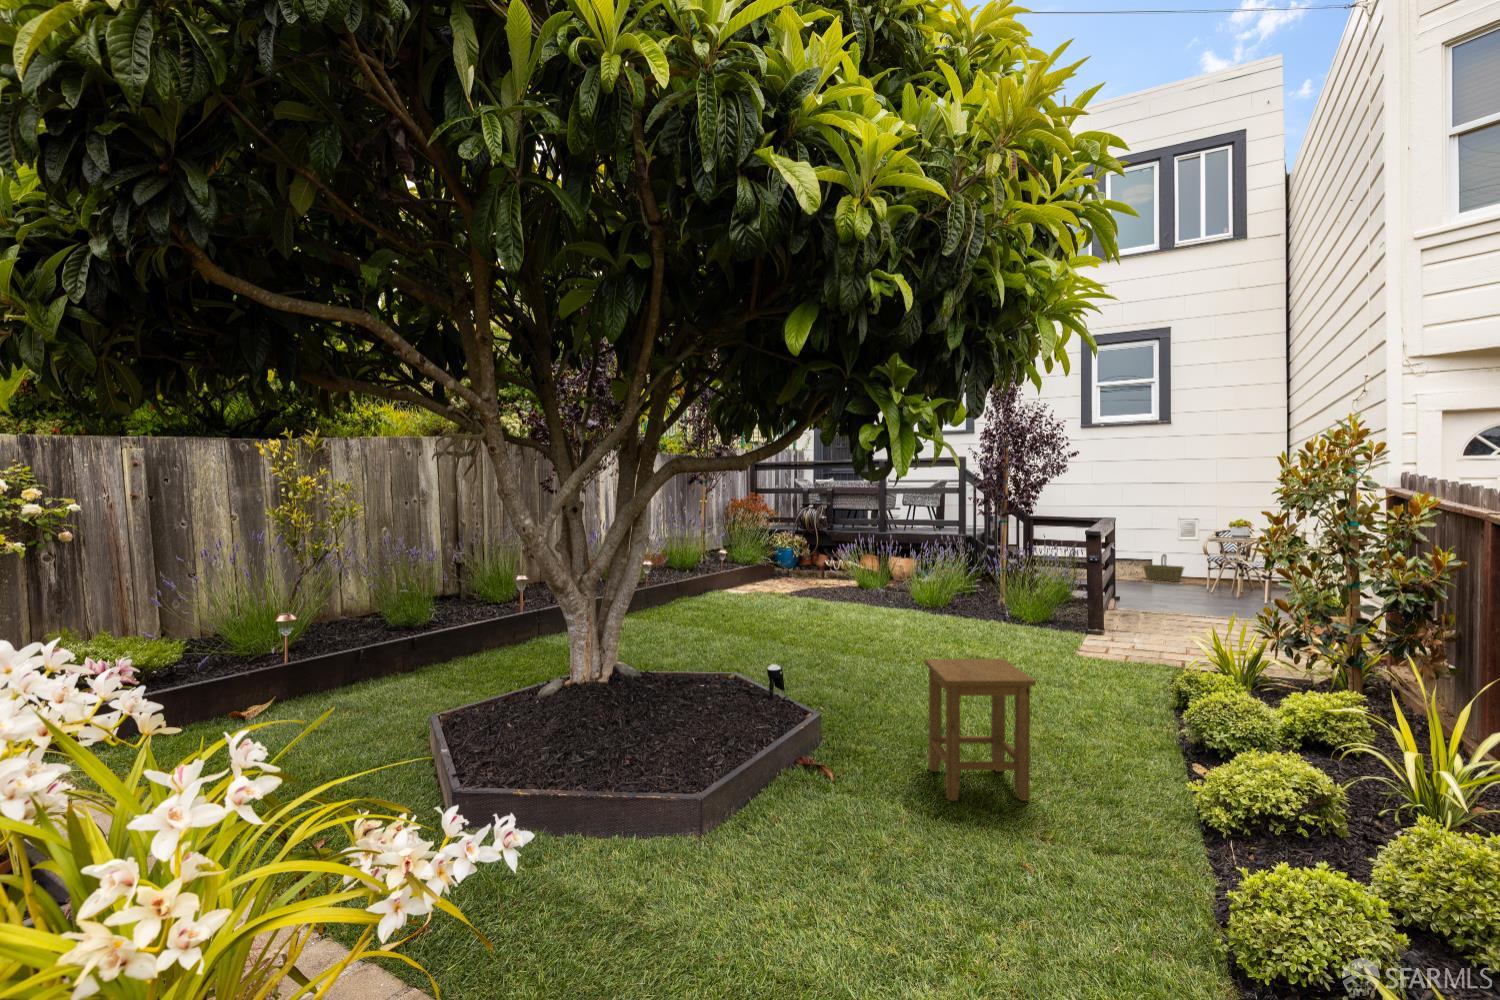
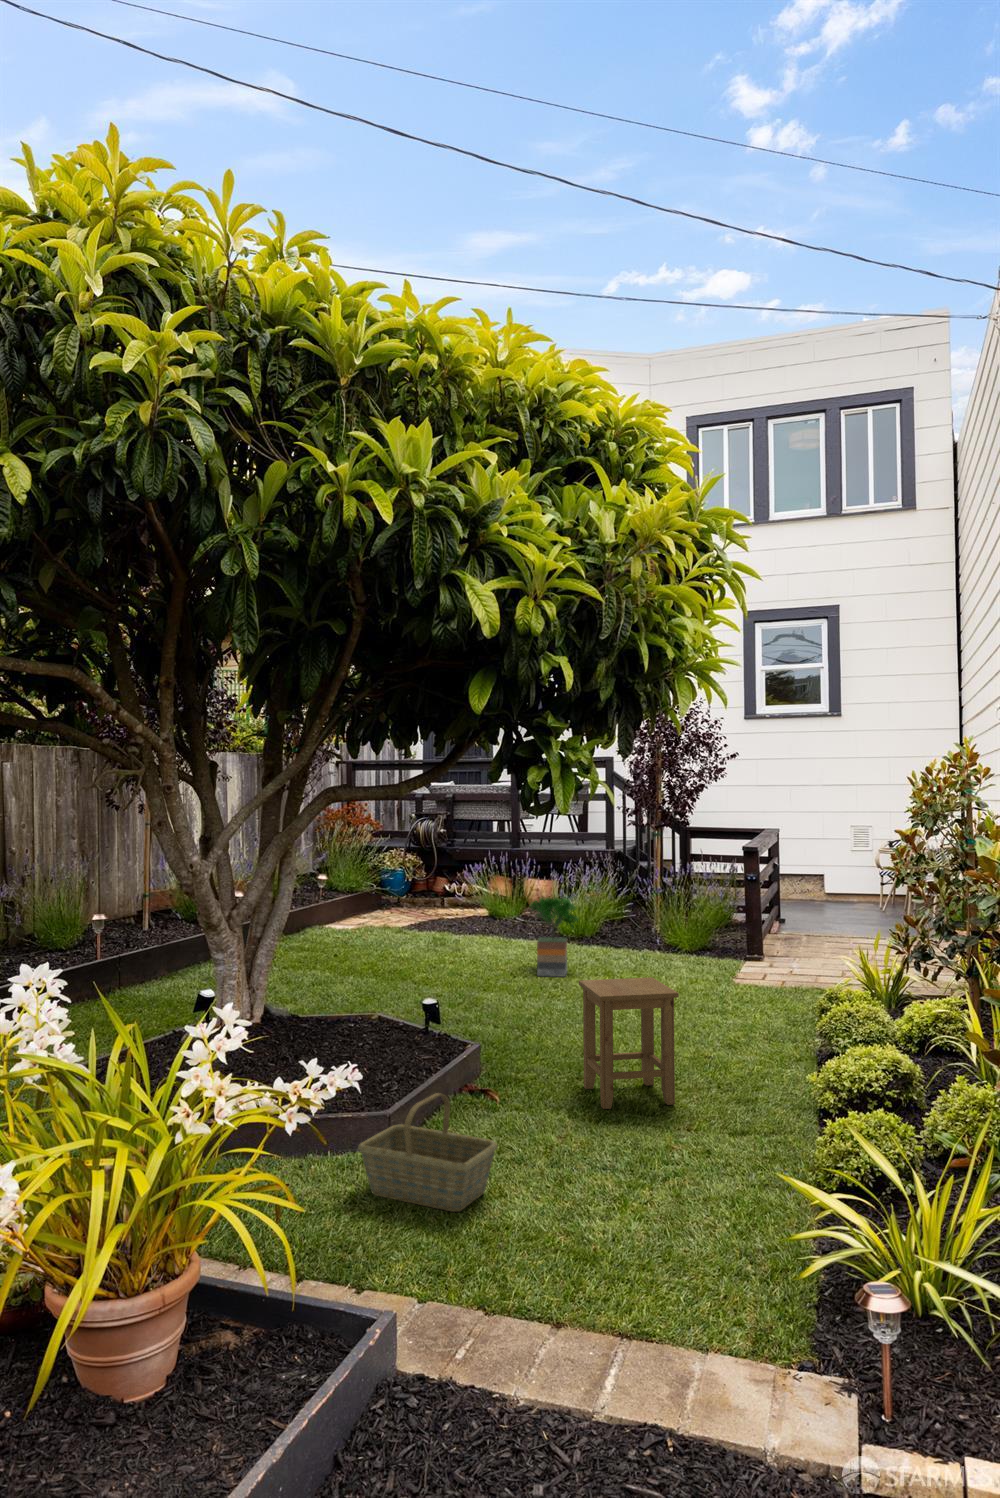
basket: present [1143,554,1184,582] -> present [358,1093,498,1212]
potted tree: none [886,571,933,642] -> present [530,898,578,977]

